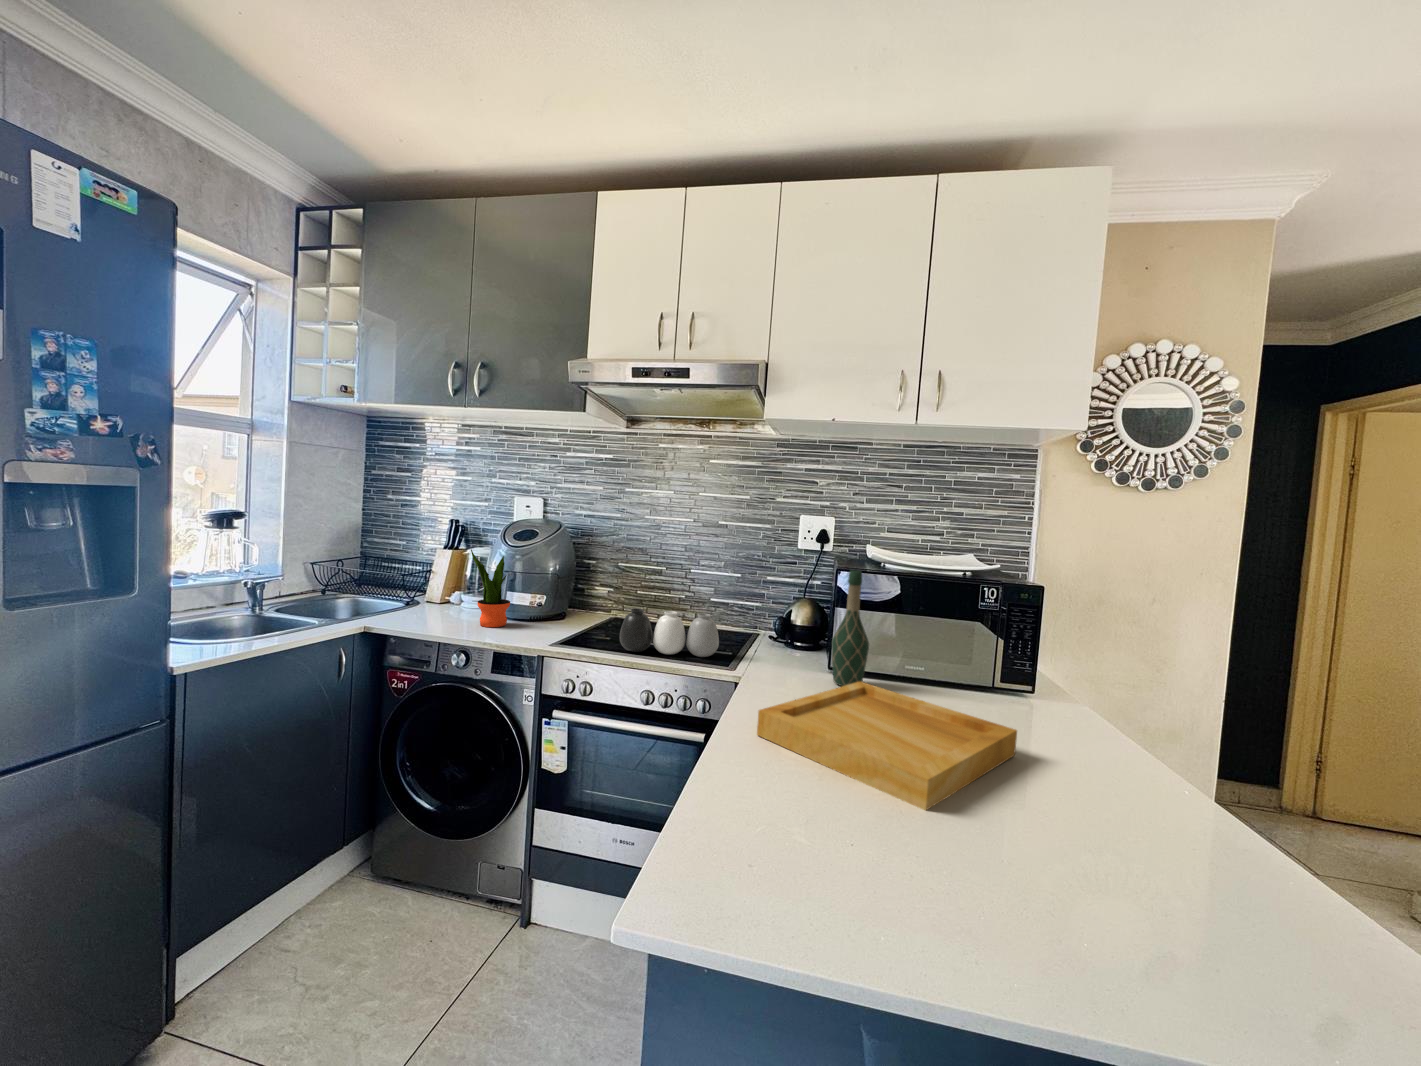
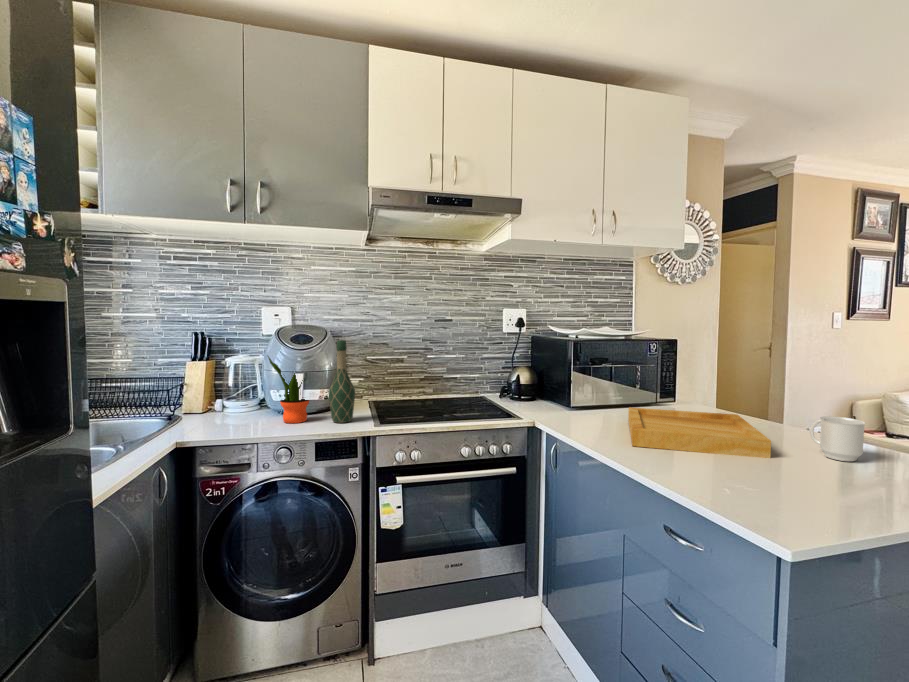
wine bottle: present [832,570,869,686] -> present [329,340,355,423]
vase: present [620,609,719,657] -> none [431,383,501,420]
mug: none [1033,762,1118,865] -> present [810,416,865,462]

